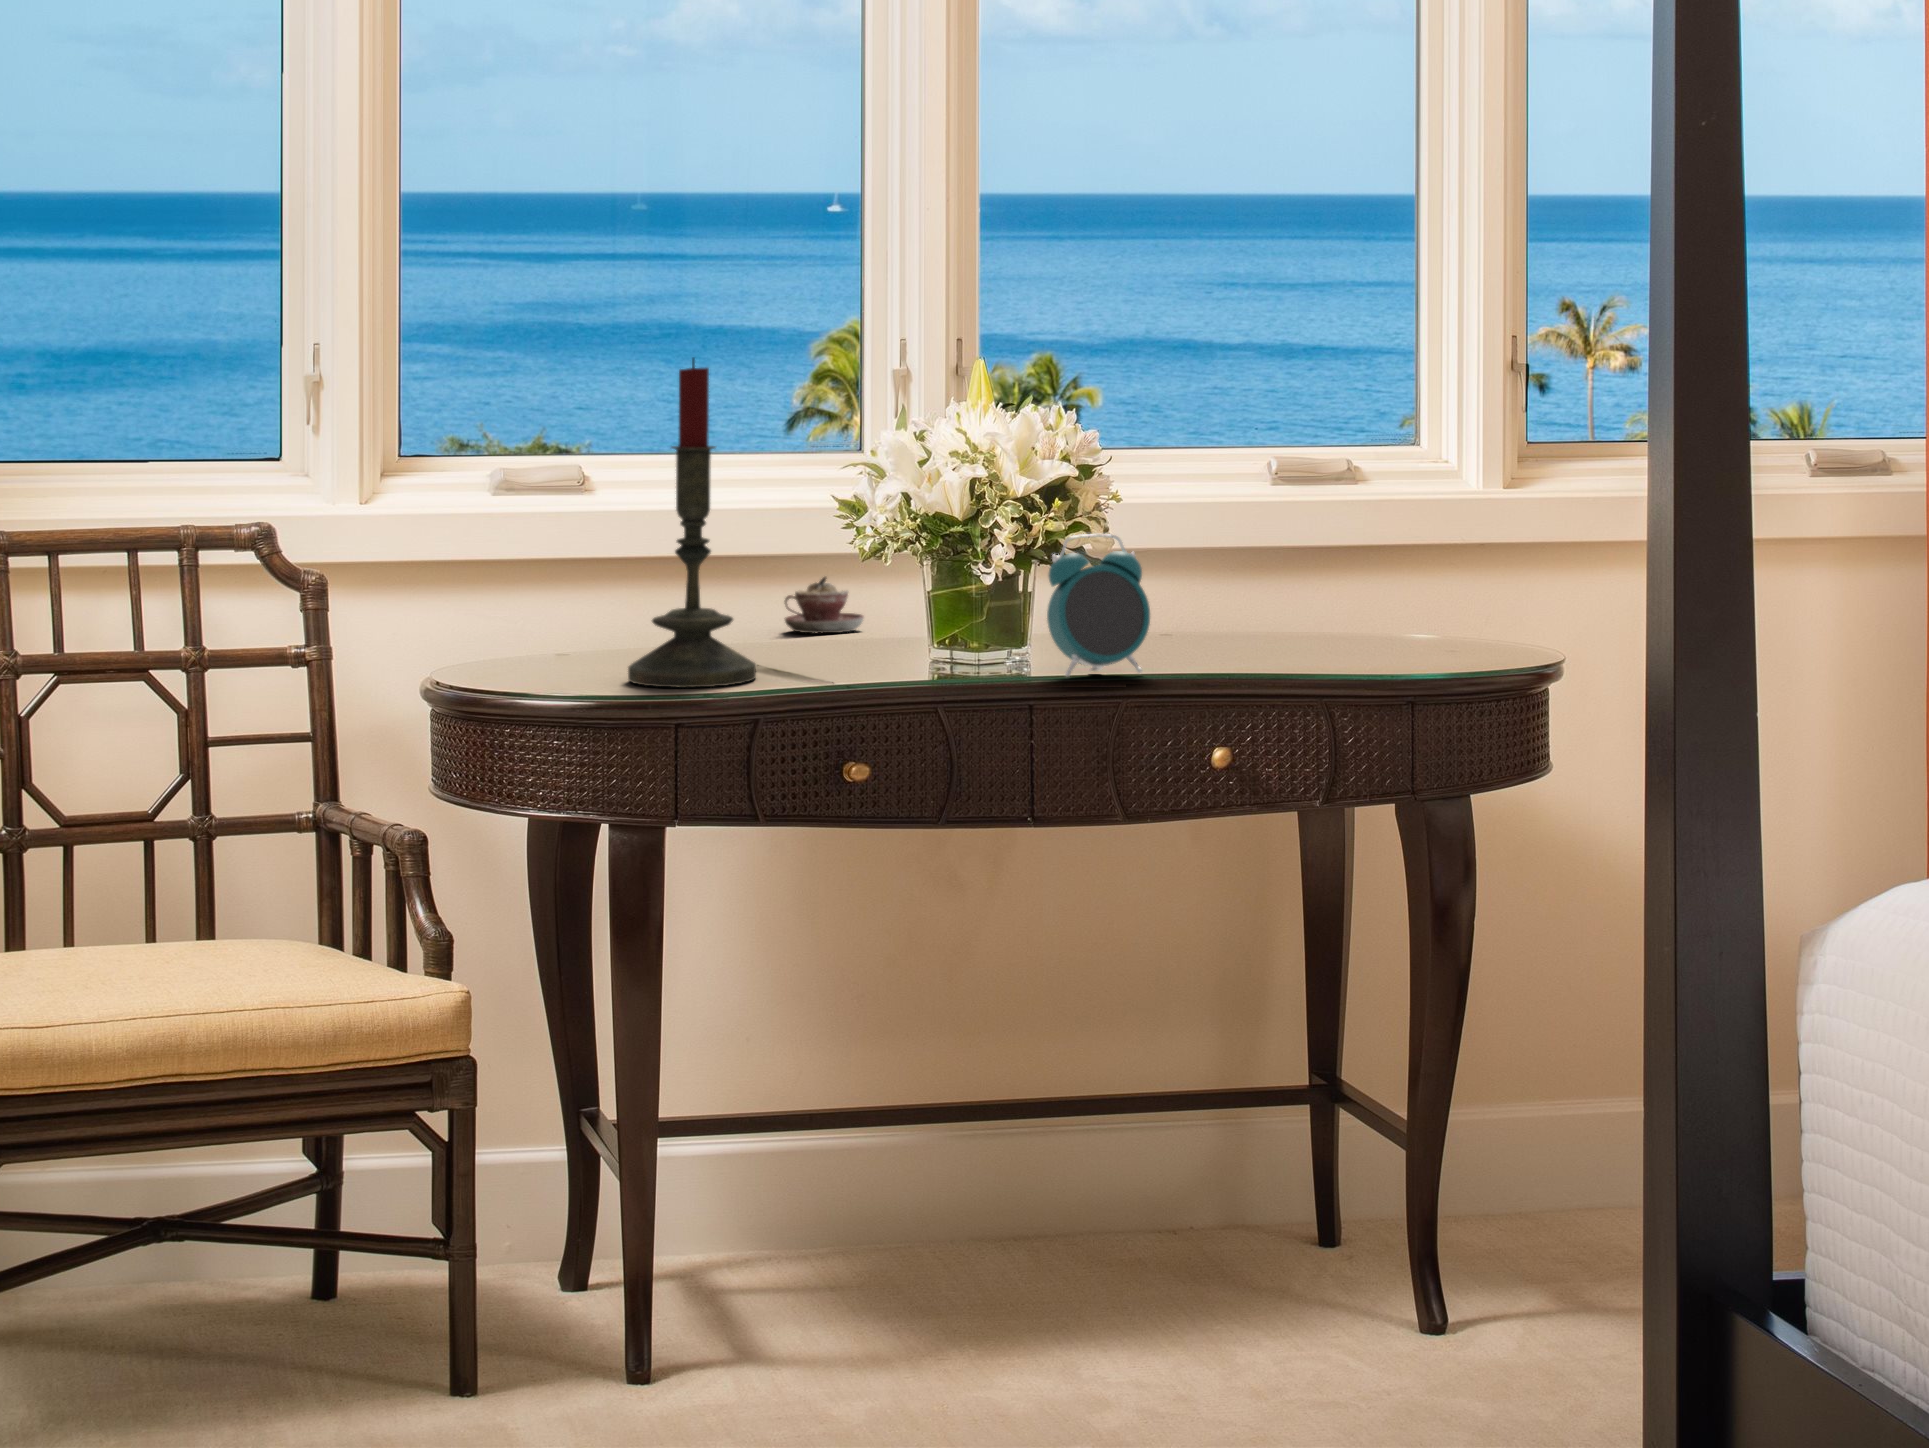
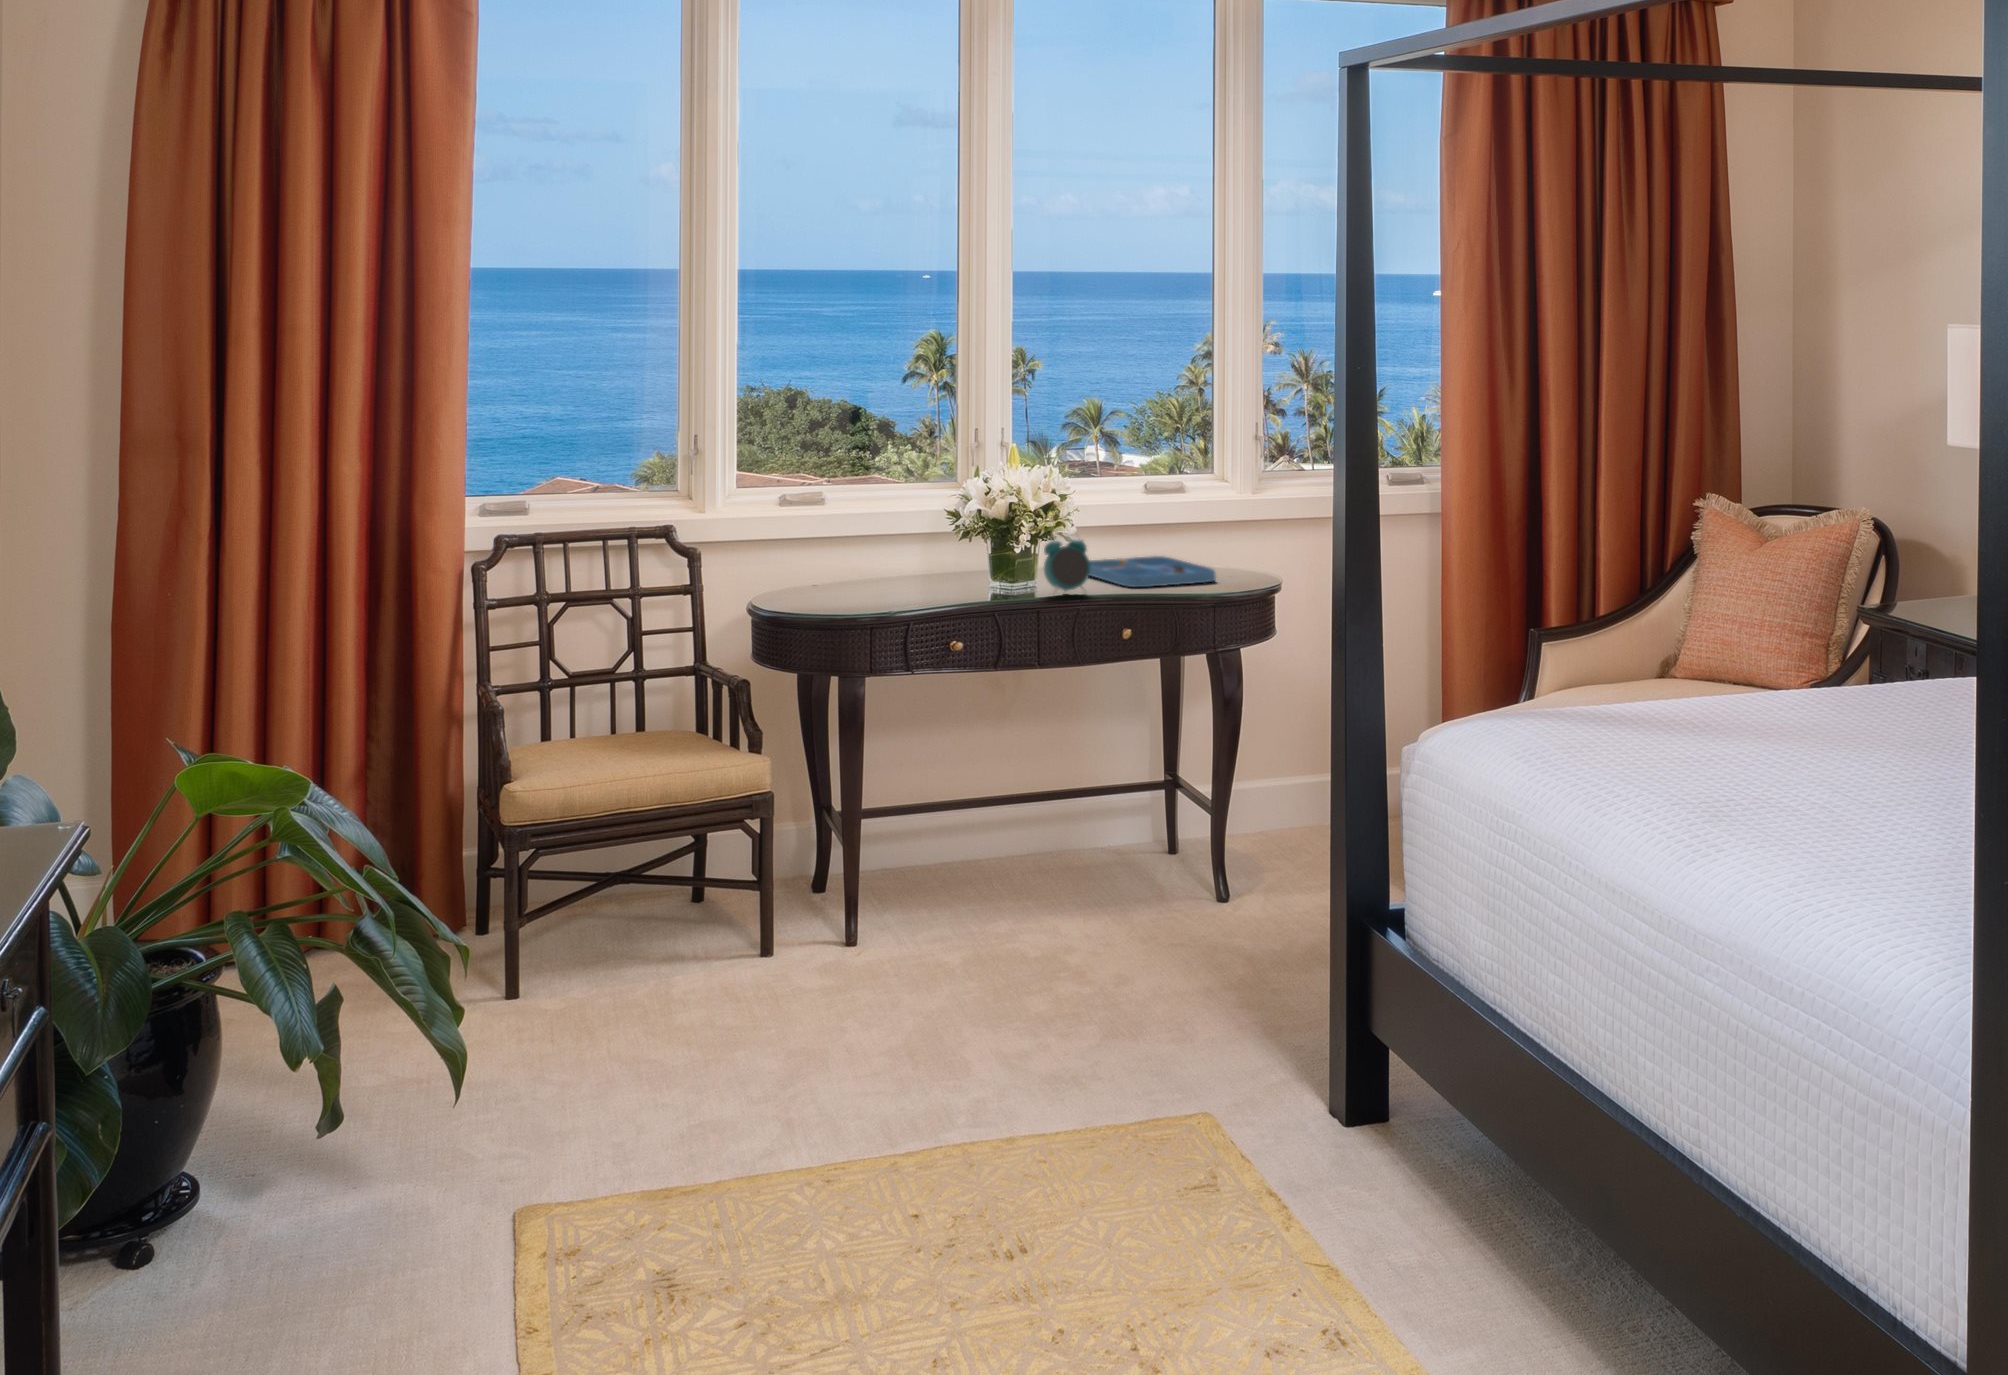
candle: present [628,358,756,688] -> none [852,454,910,604]
teacup: present [785,577,864,633] -> none [917,549,956,576]
tray: none [1125,599,1420,662] -> present [1089,556,1216,587]

